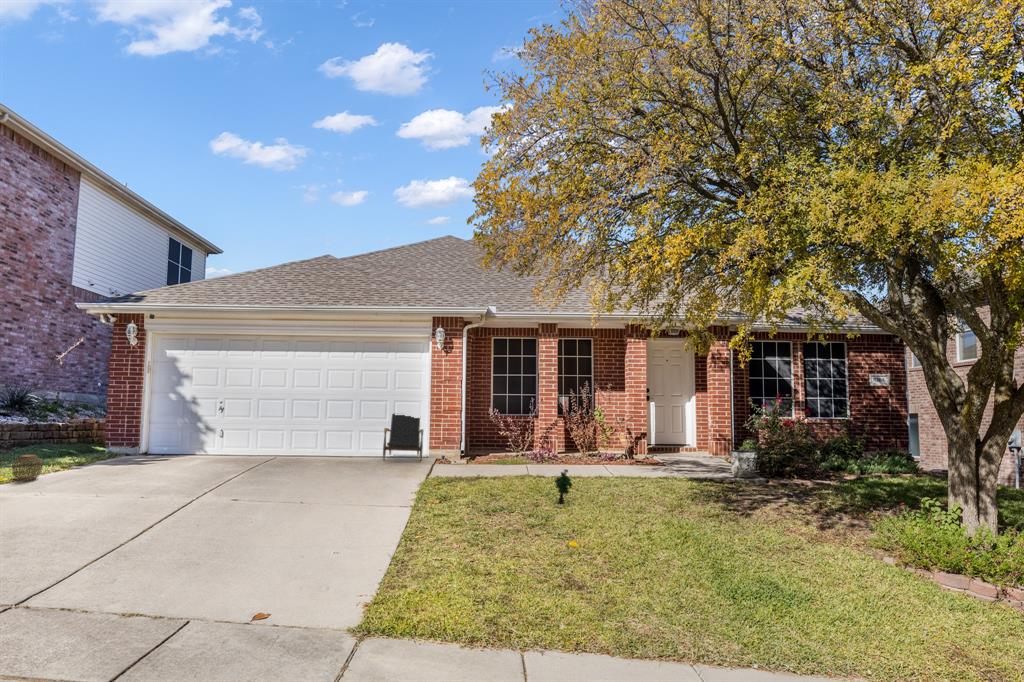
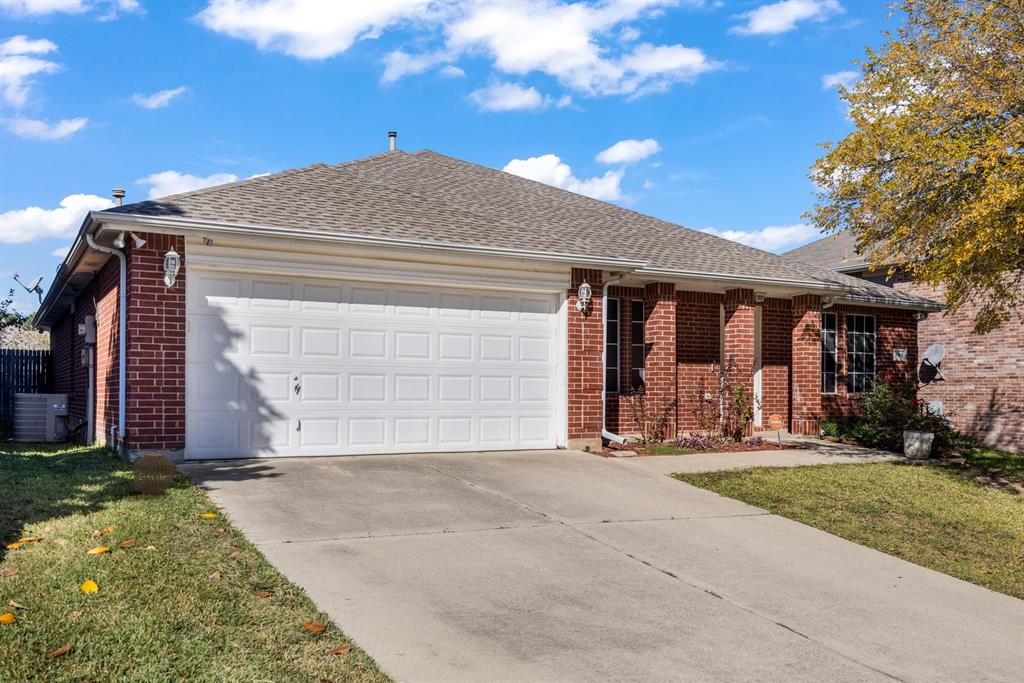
lounge chair: present [383,414,424,462] -> none [520,394,581,455]
decorative plant: present [555,470,572,504] -> none [816,449,841,489]

